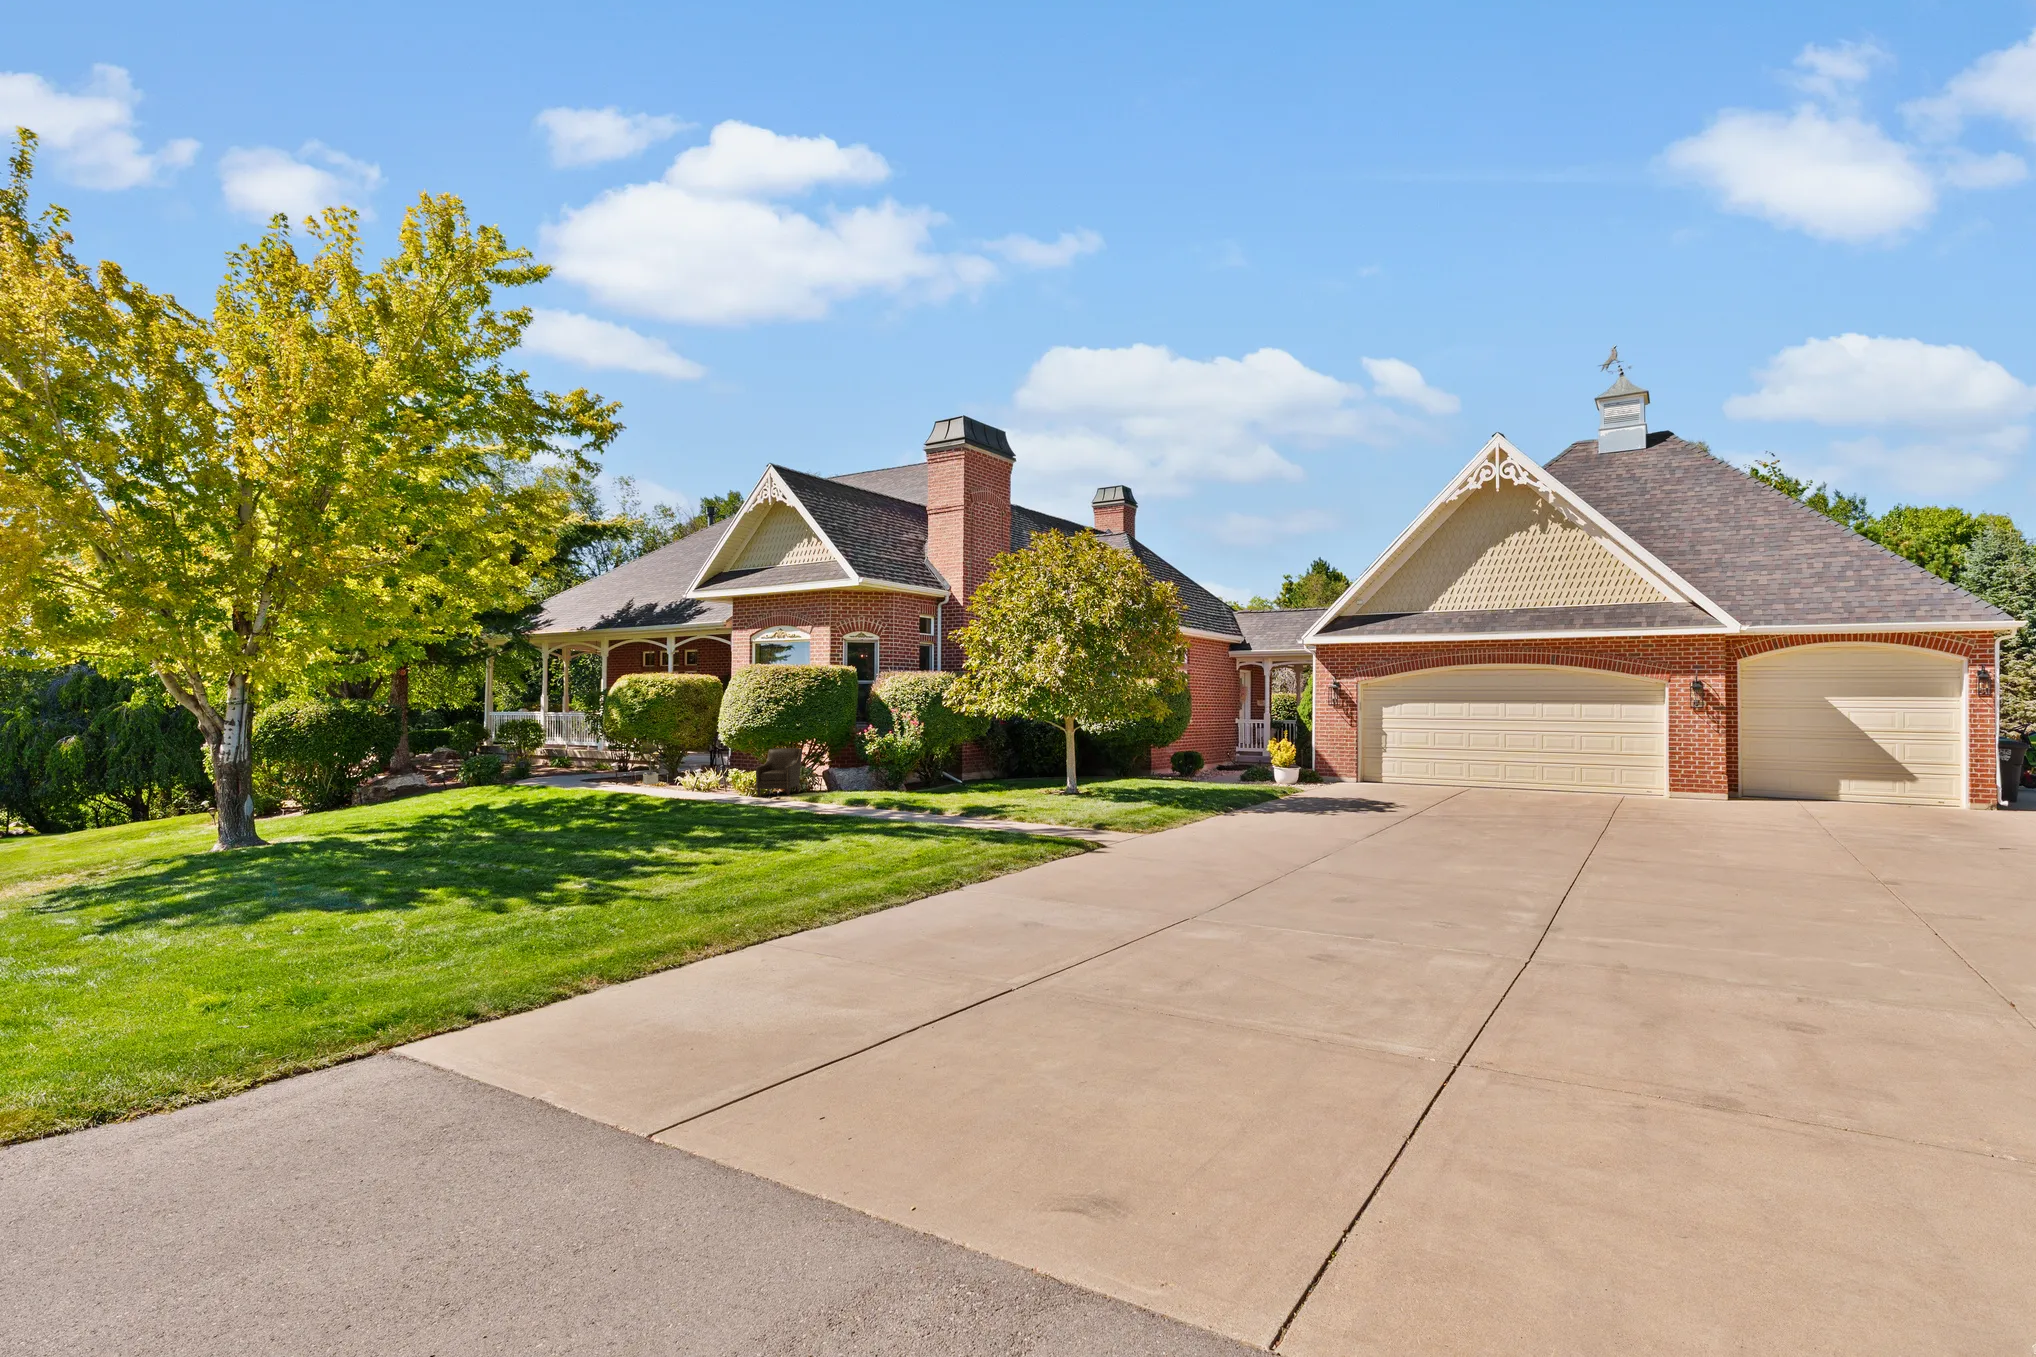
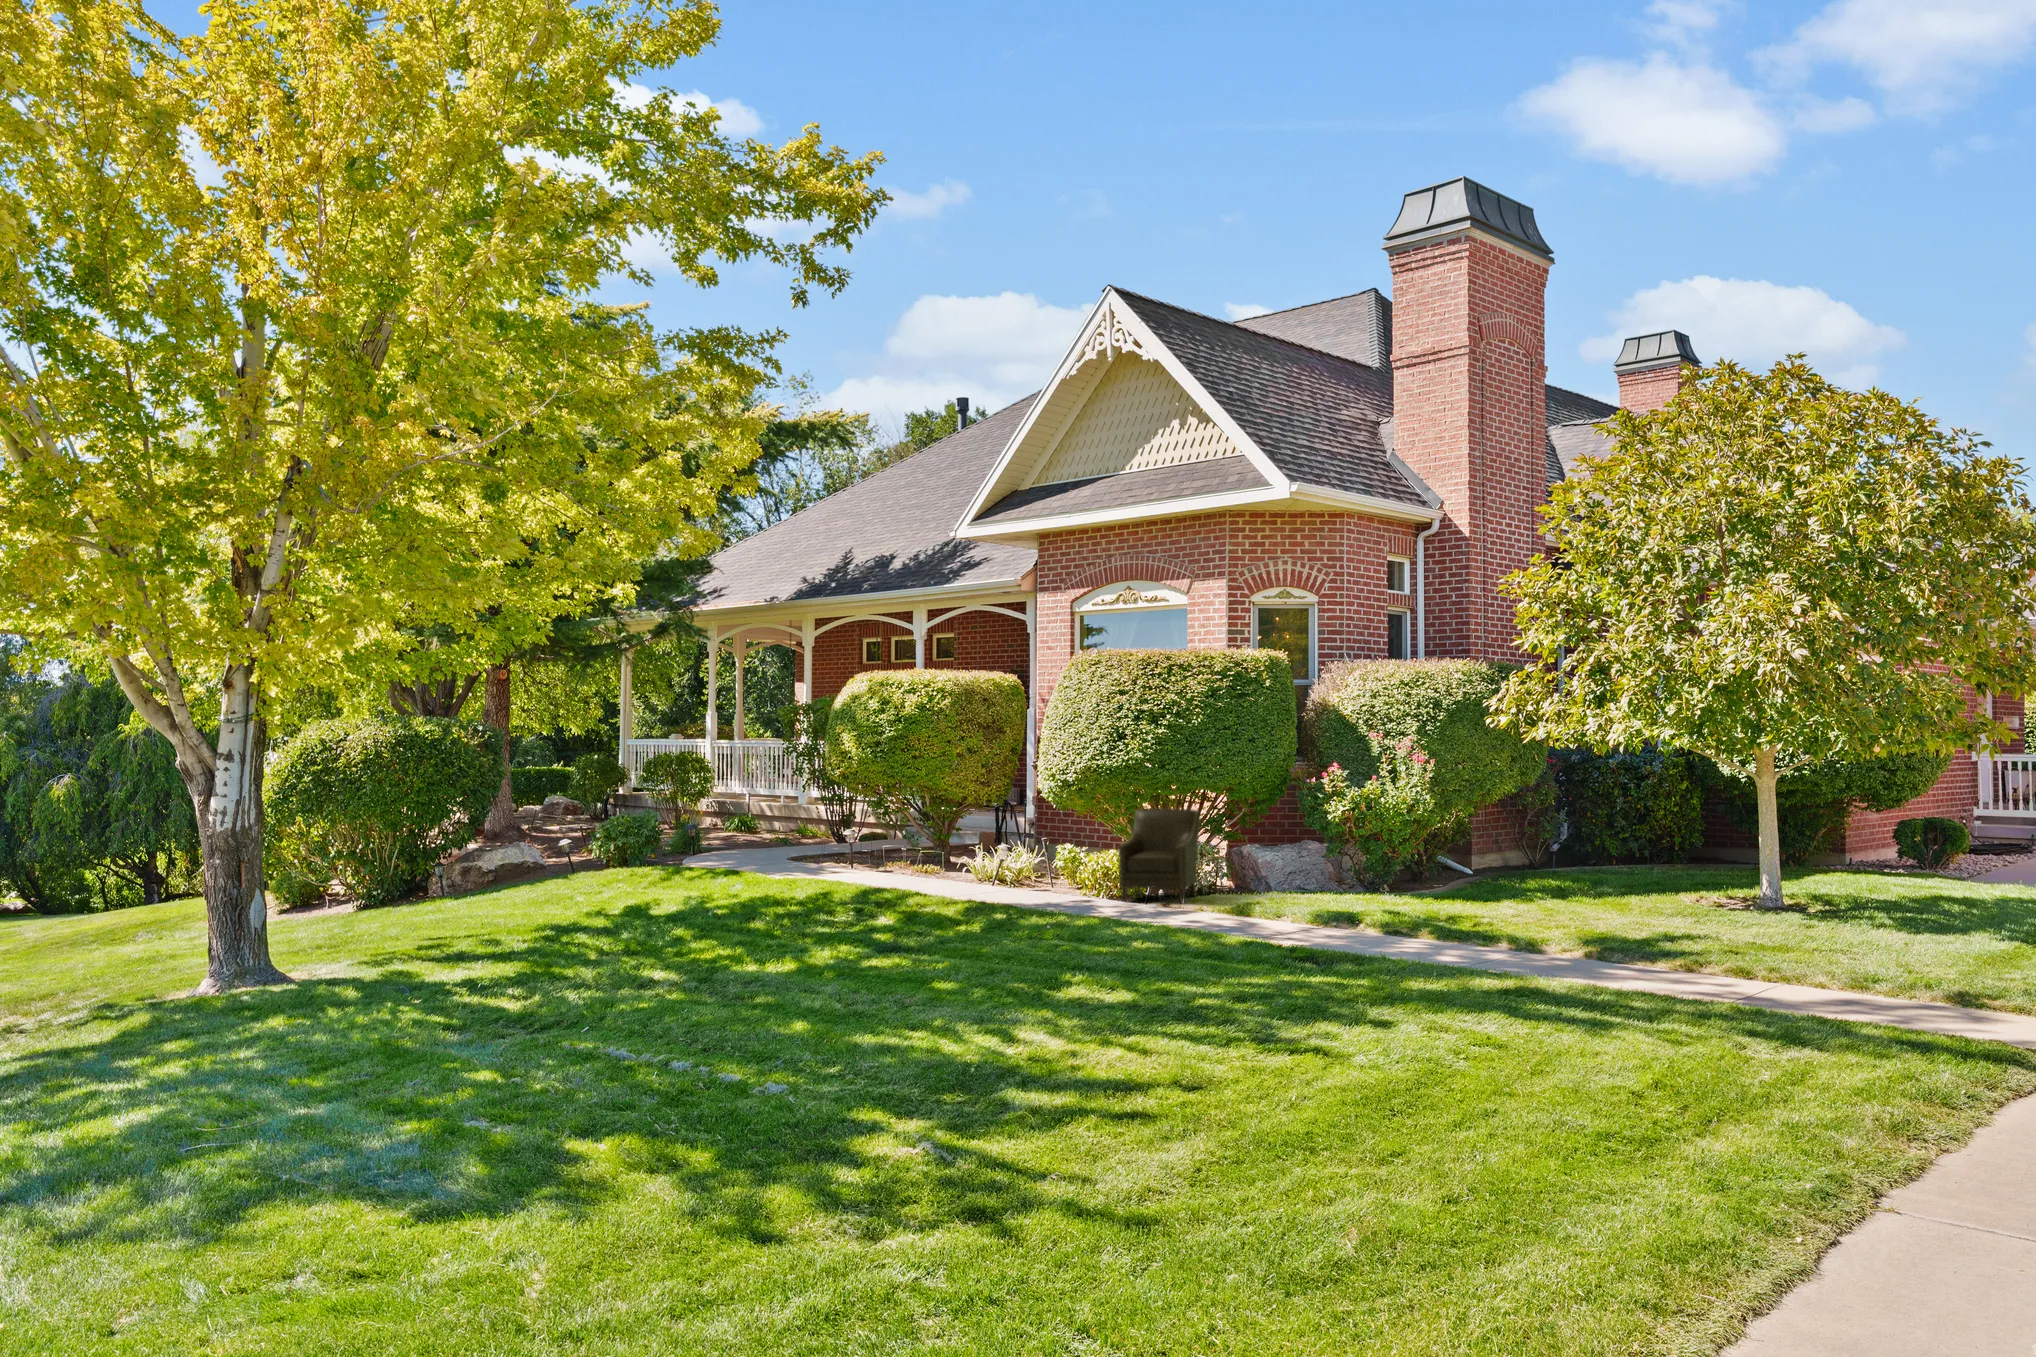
potted tree: present [640,743,658,784] -> none [885,793,917,869]

